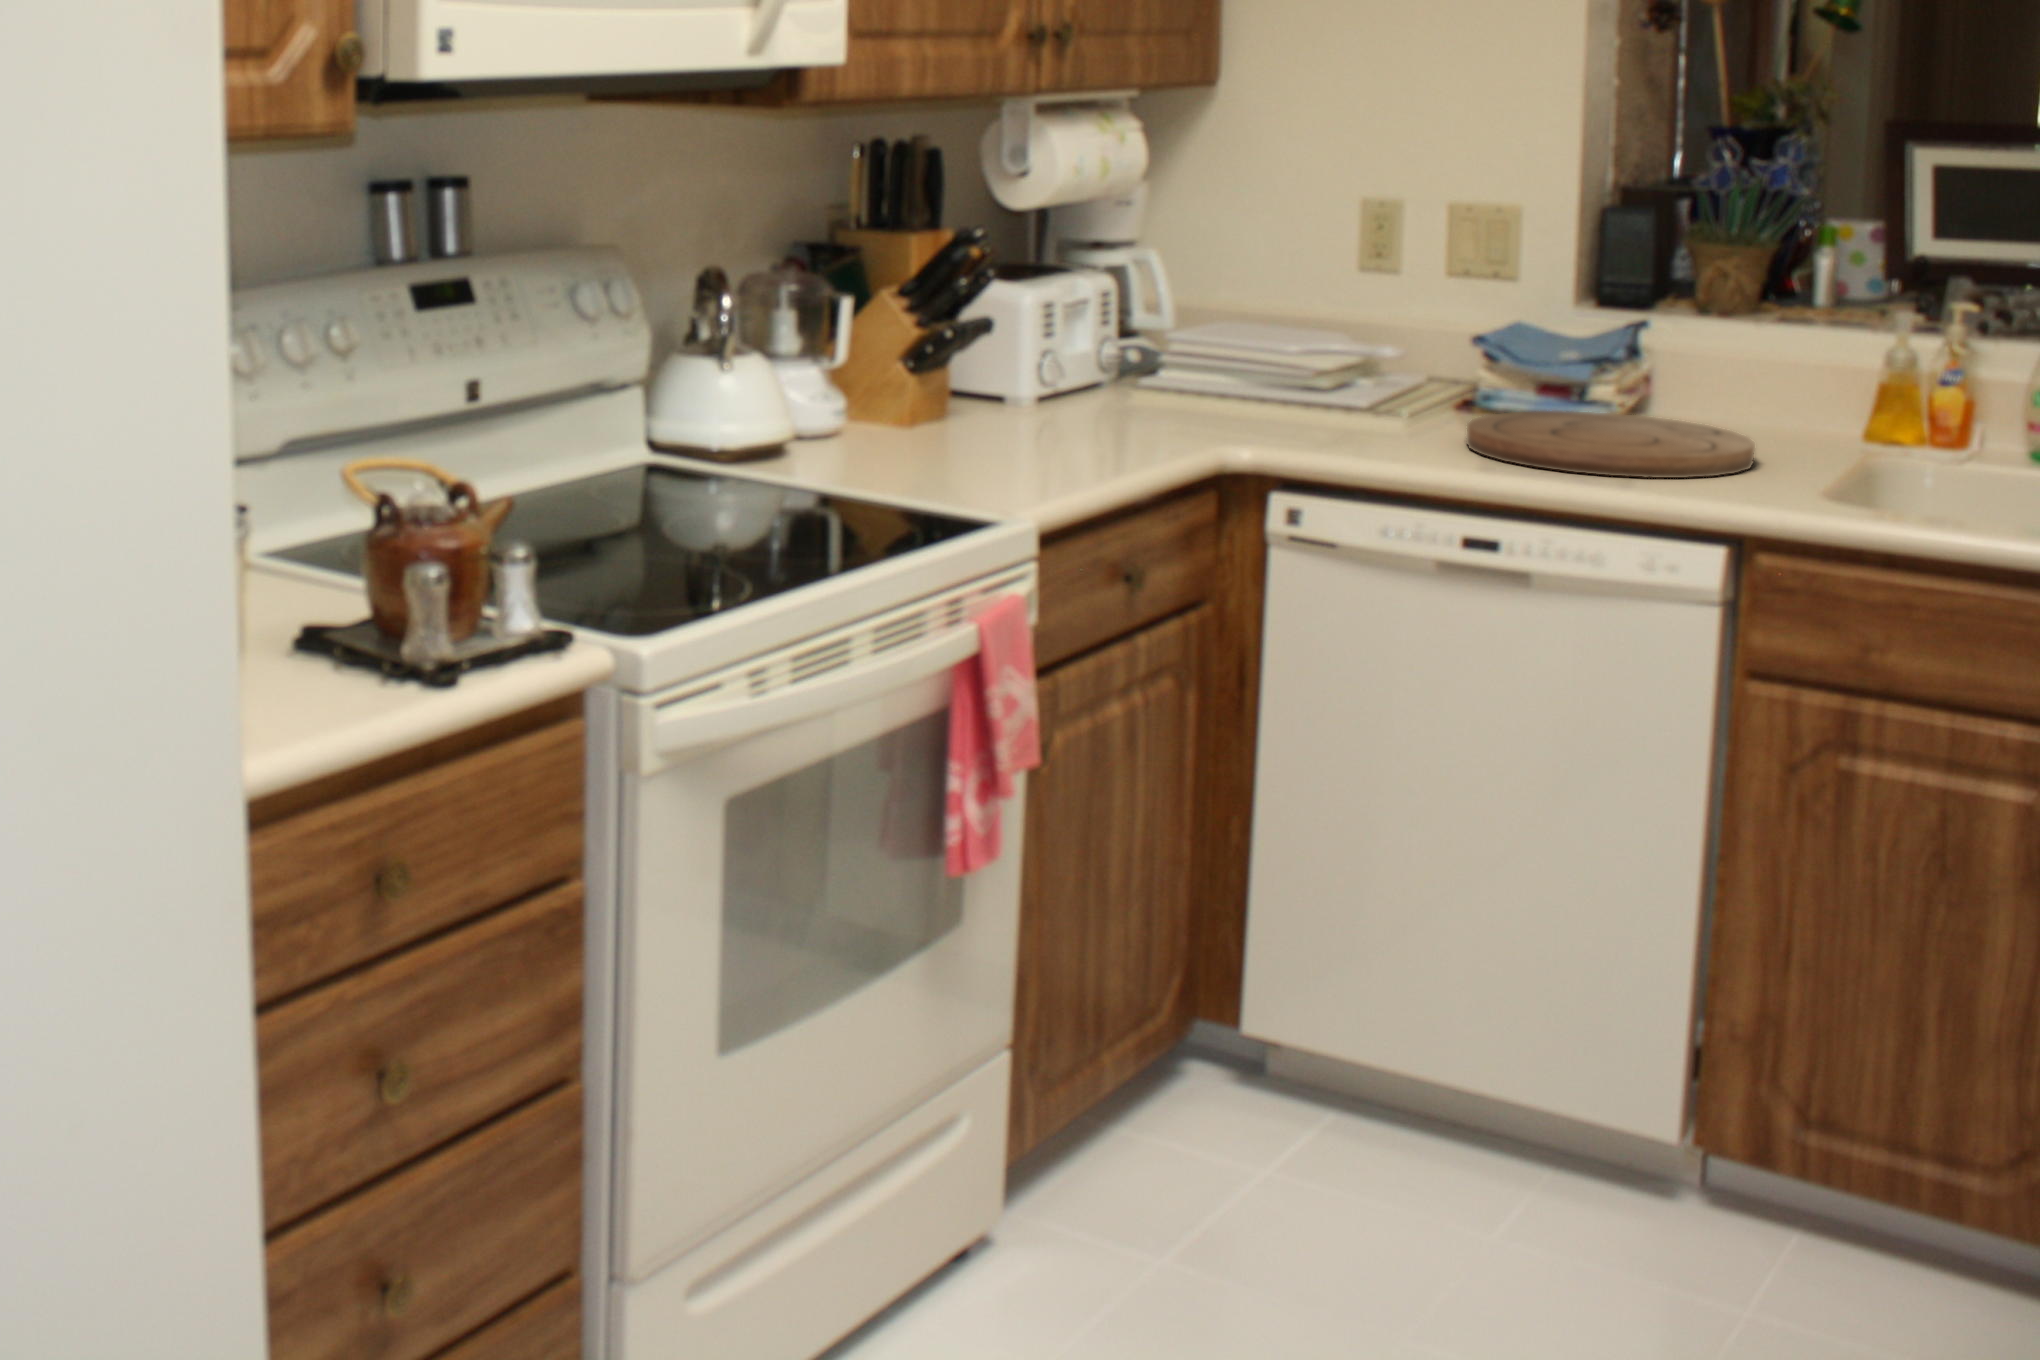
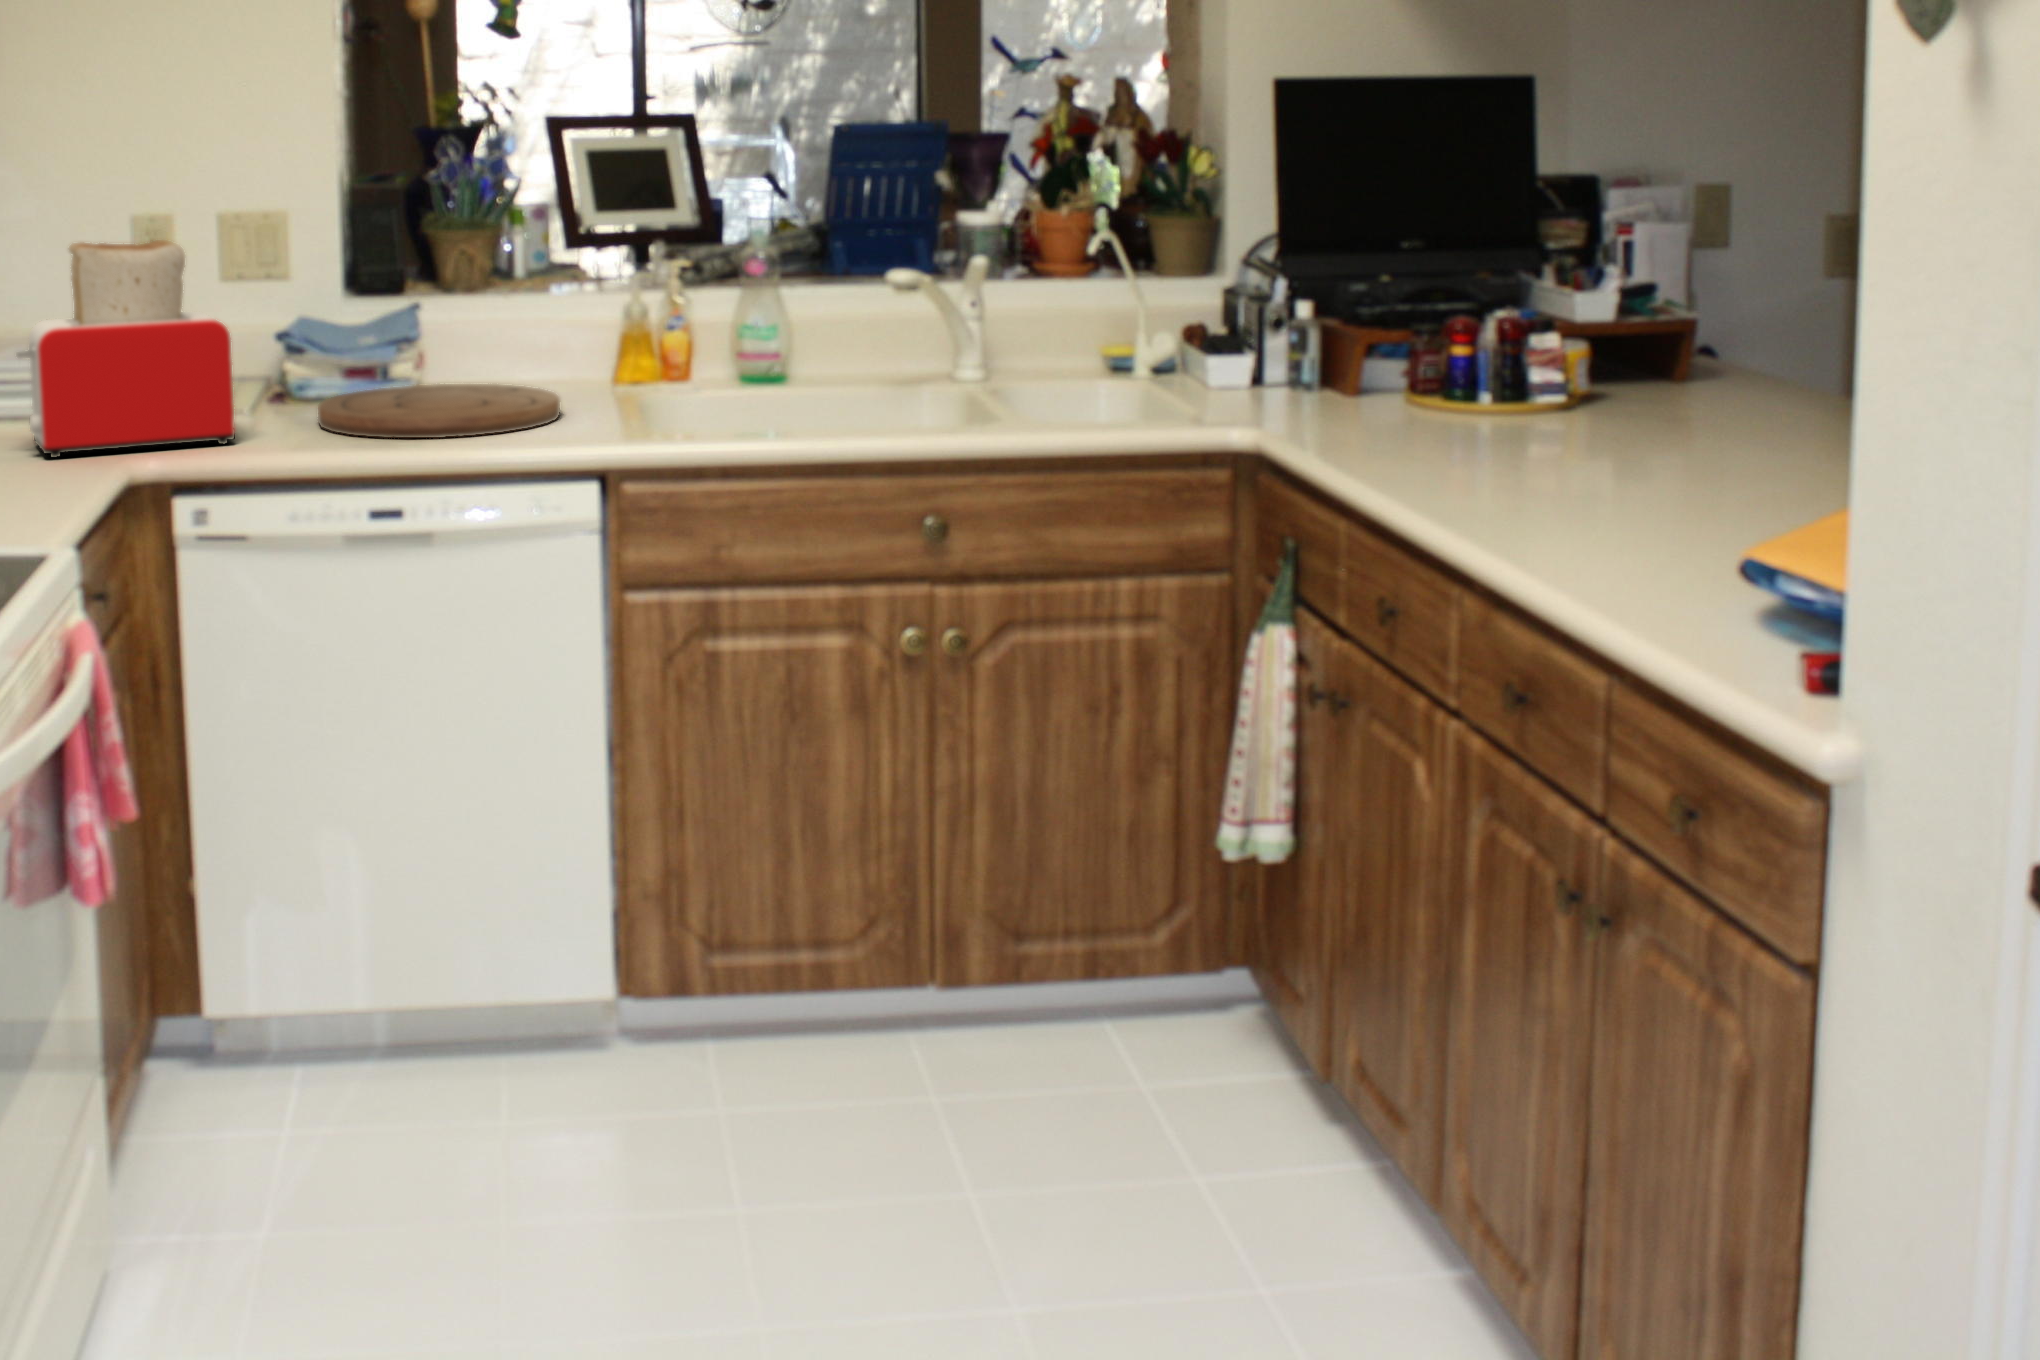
toaster: none [1158,226,1369,445] -> present [17,240,235,457]

